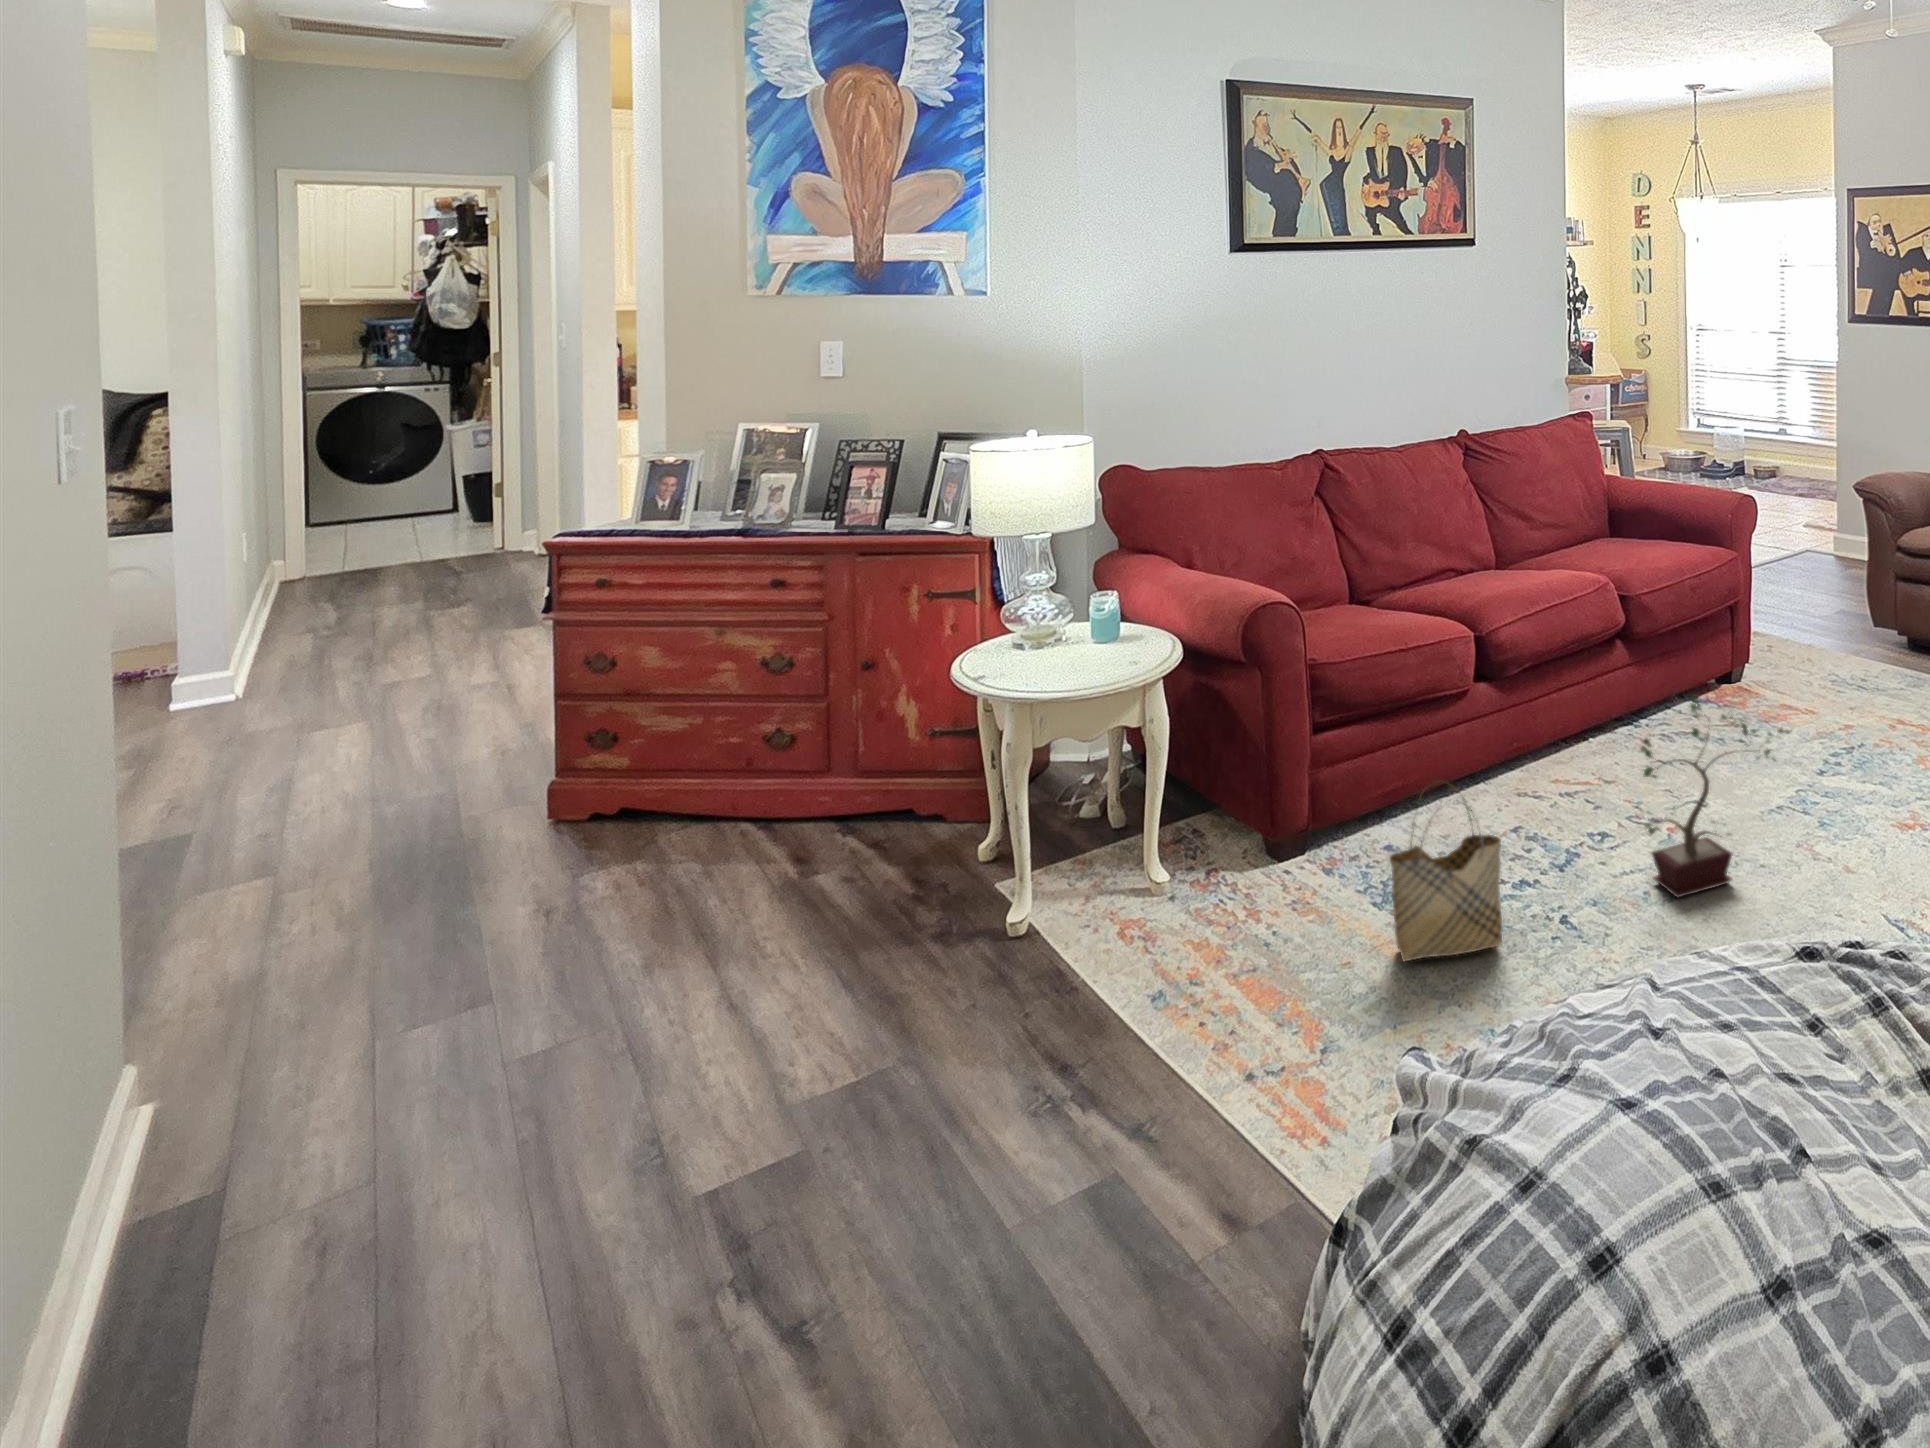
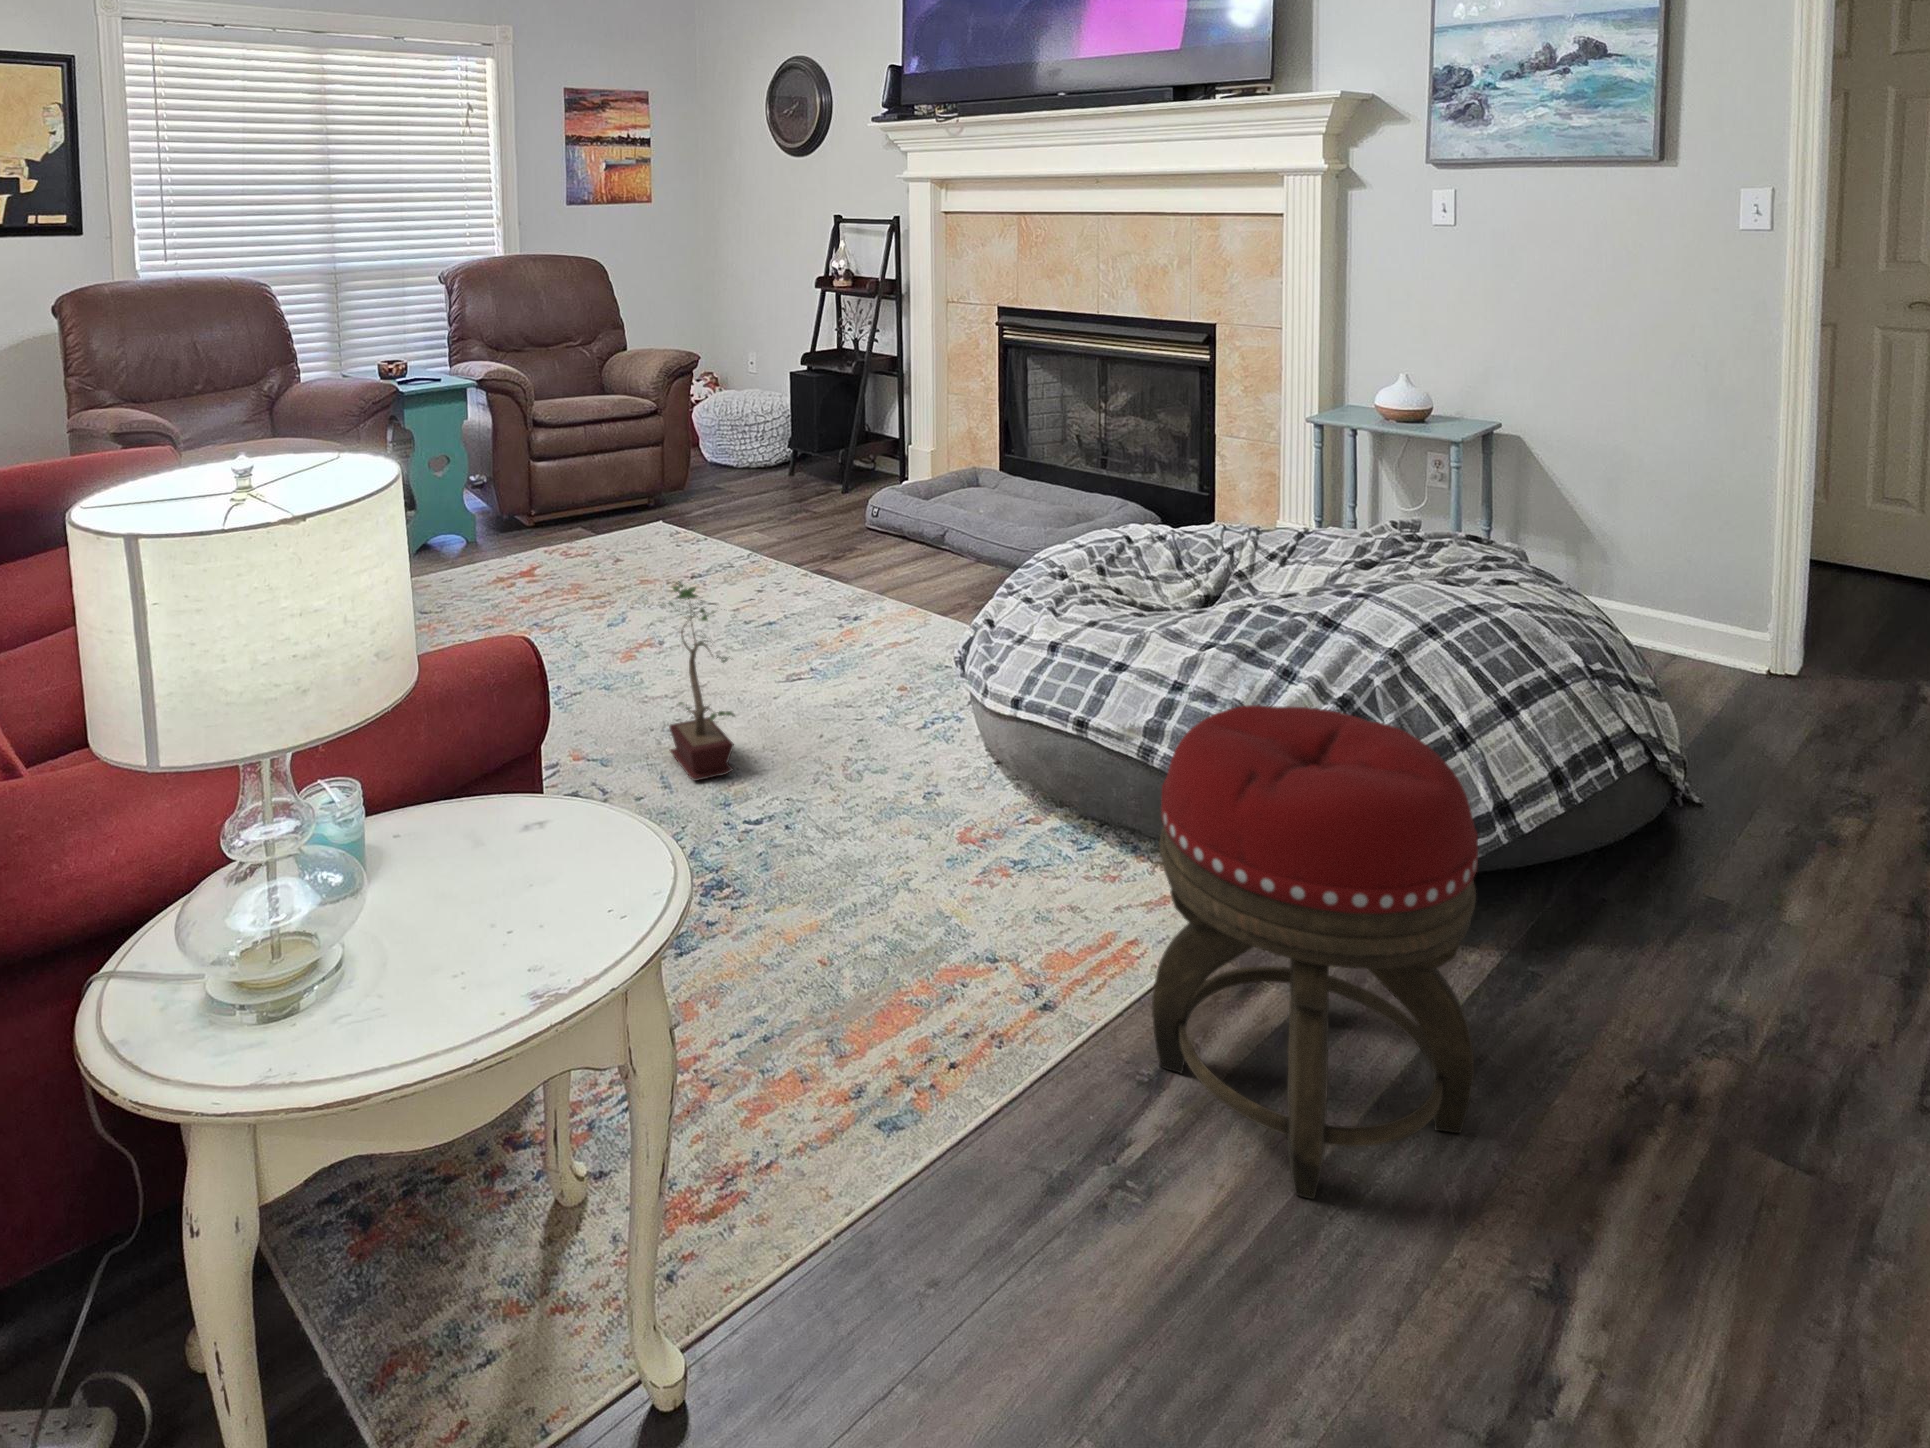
woven basket: present [1389,781,1502,961] -> none [757,718,843,930]
footstool: none [936,836,1235,1331] -> present [1152,705,1478,1199]

